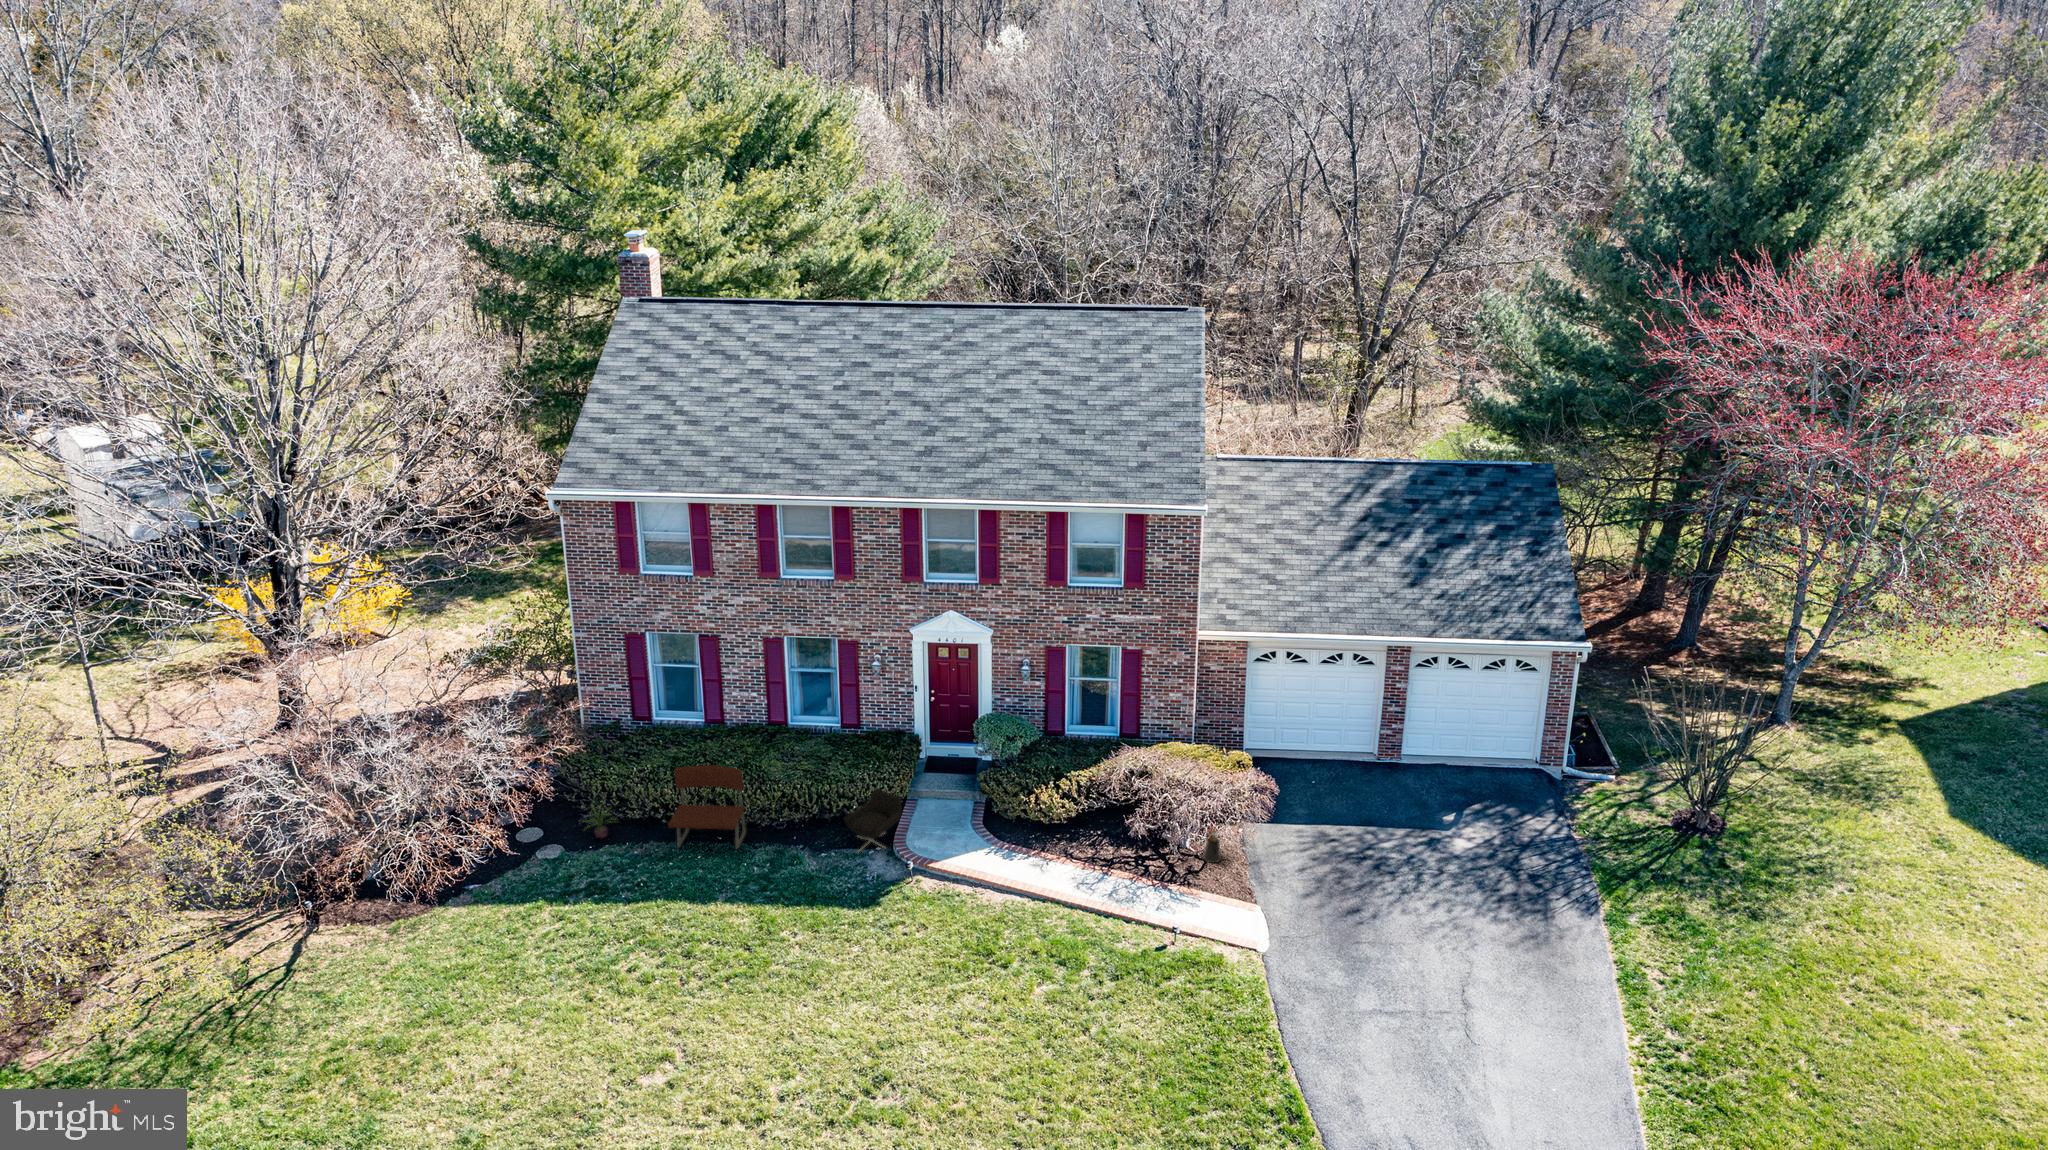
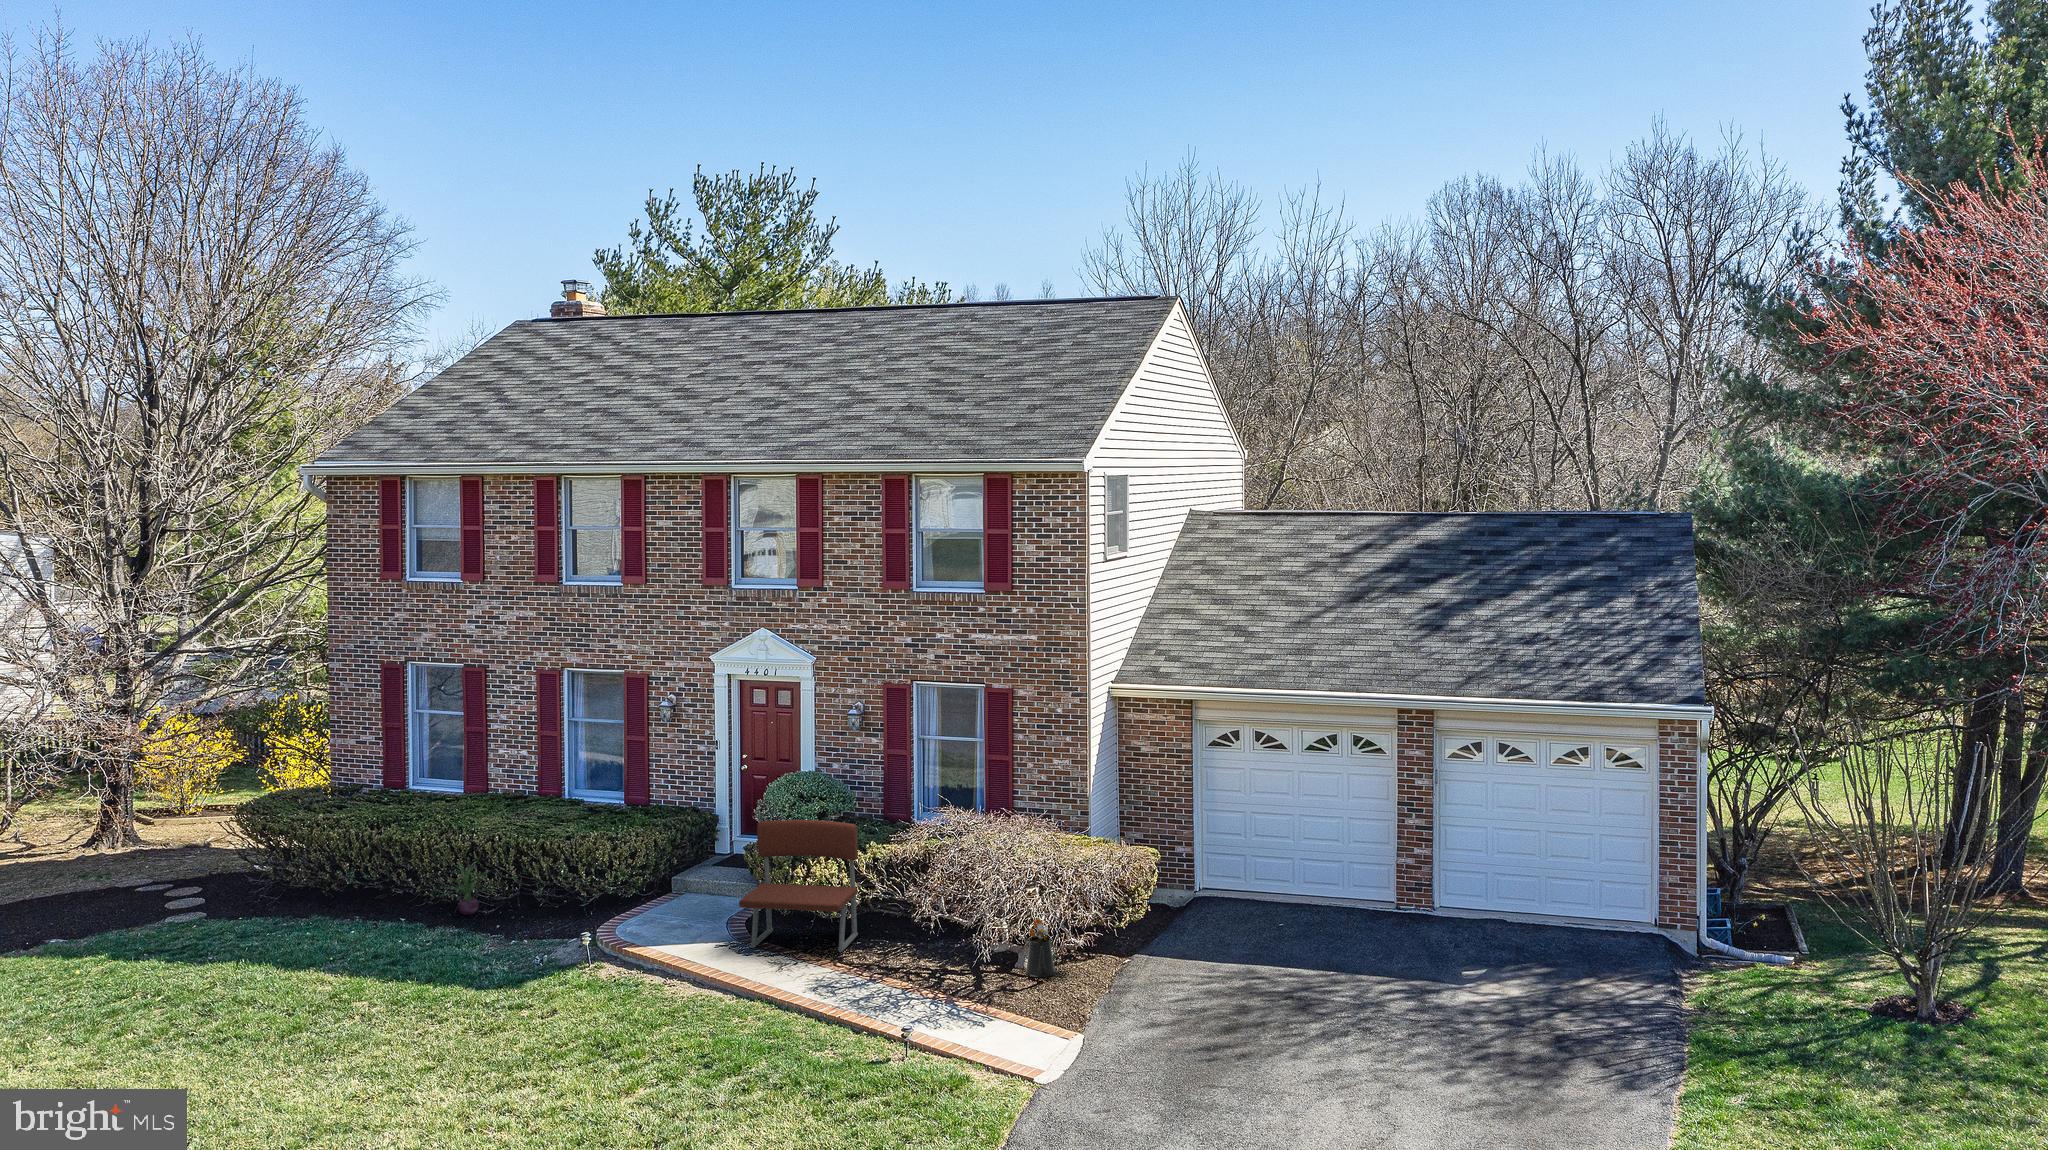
bench: present [668,765,746,849] -> present [739,820,858,952]
lounge chair: present [844,789,902,853] -> none [533,848,616,930]
decorative plant: present [588,806,612,839] -> present [451,863,482,915]

